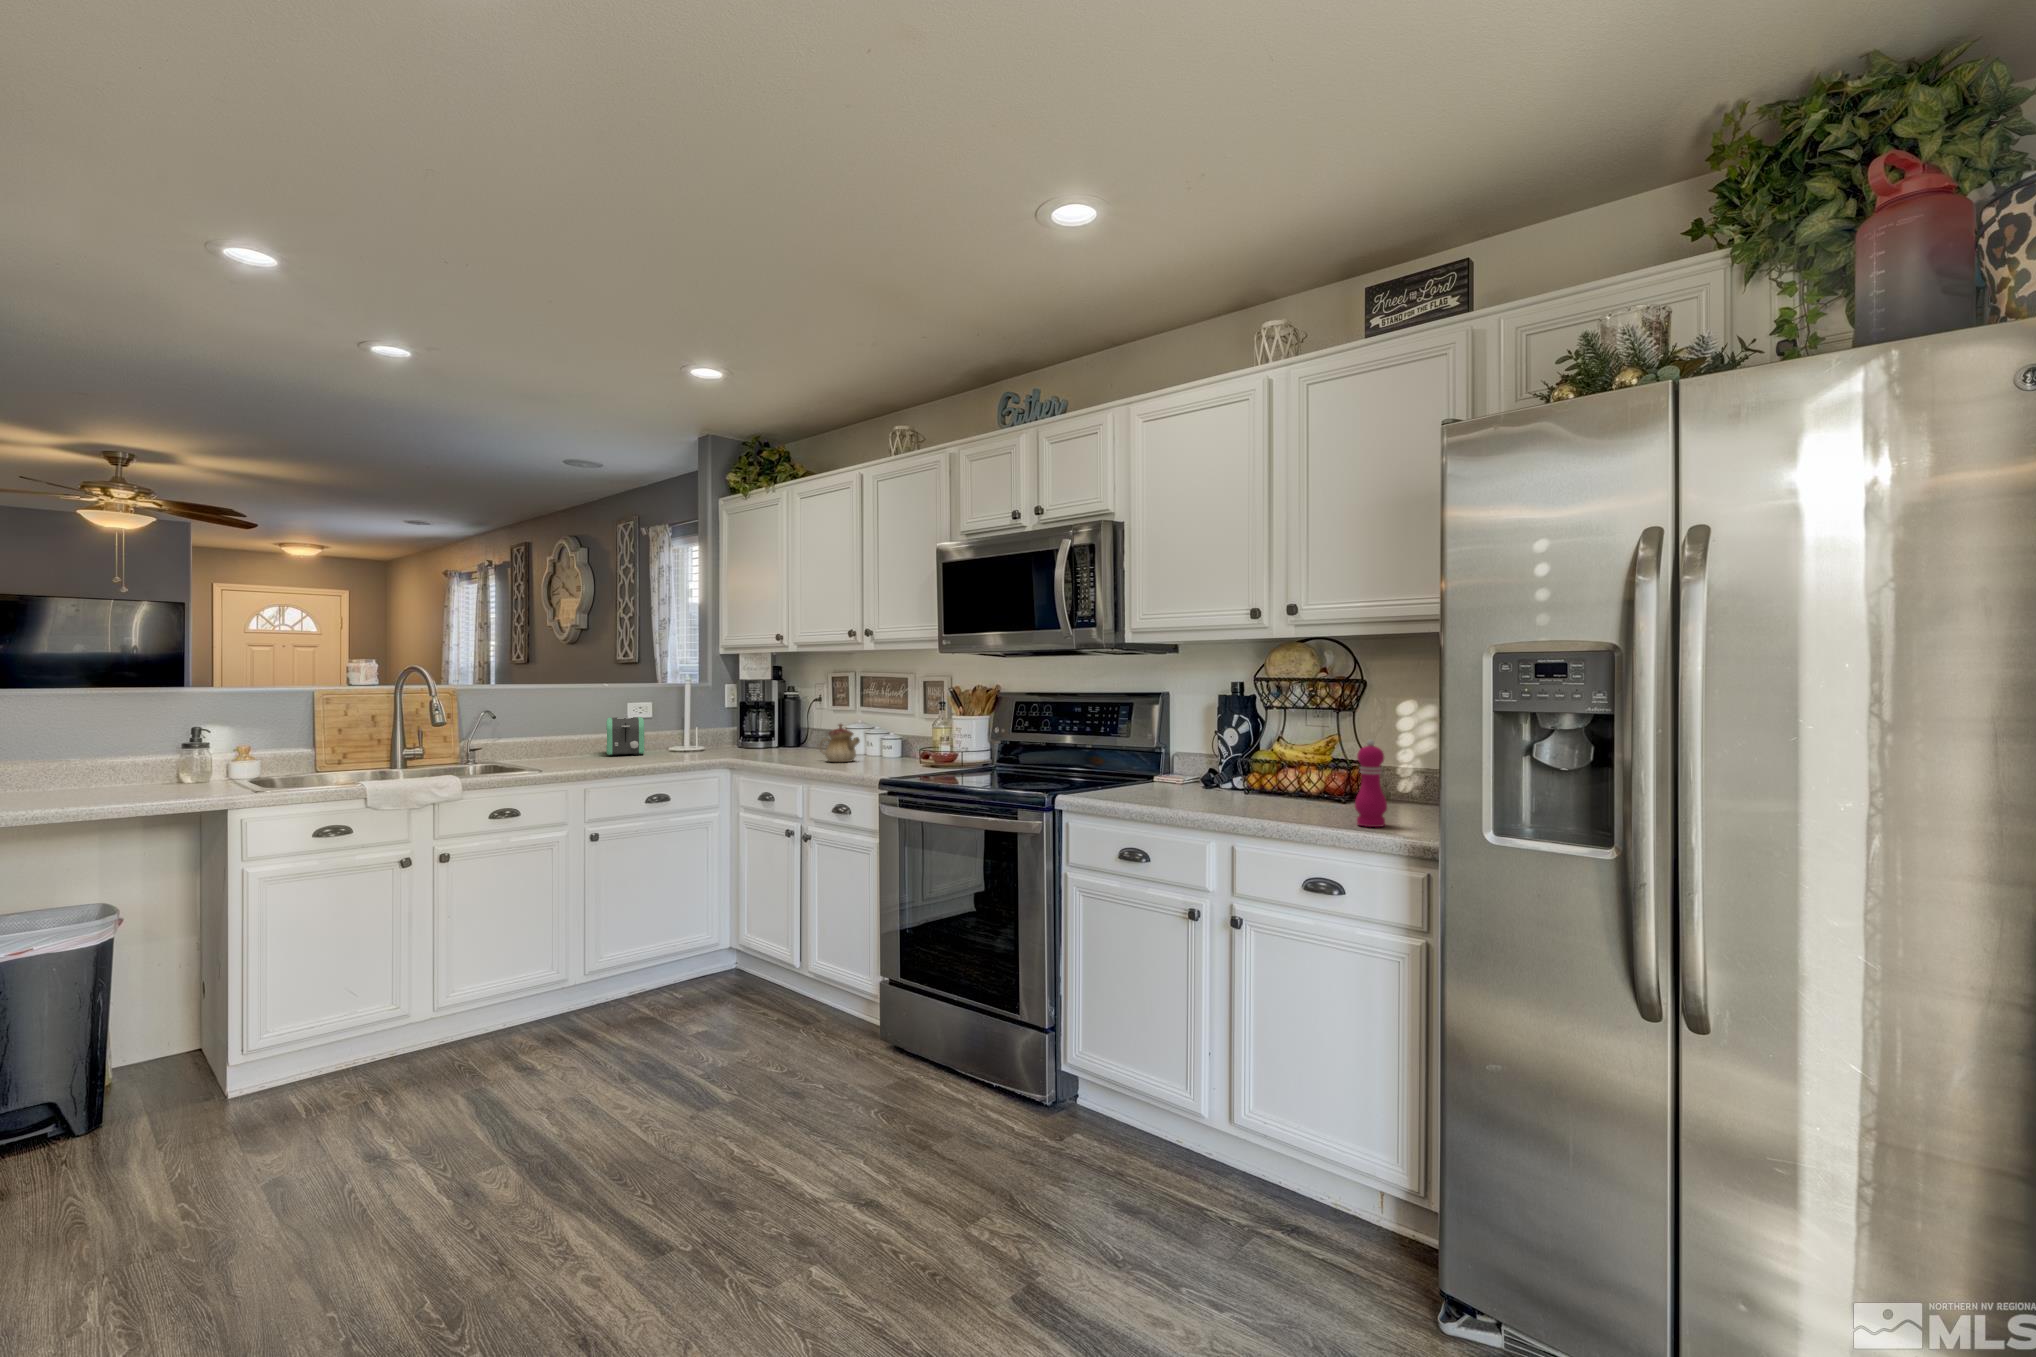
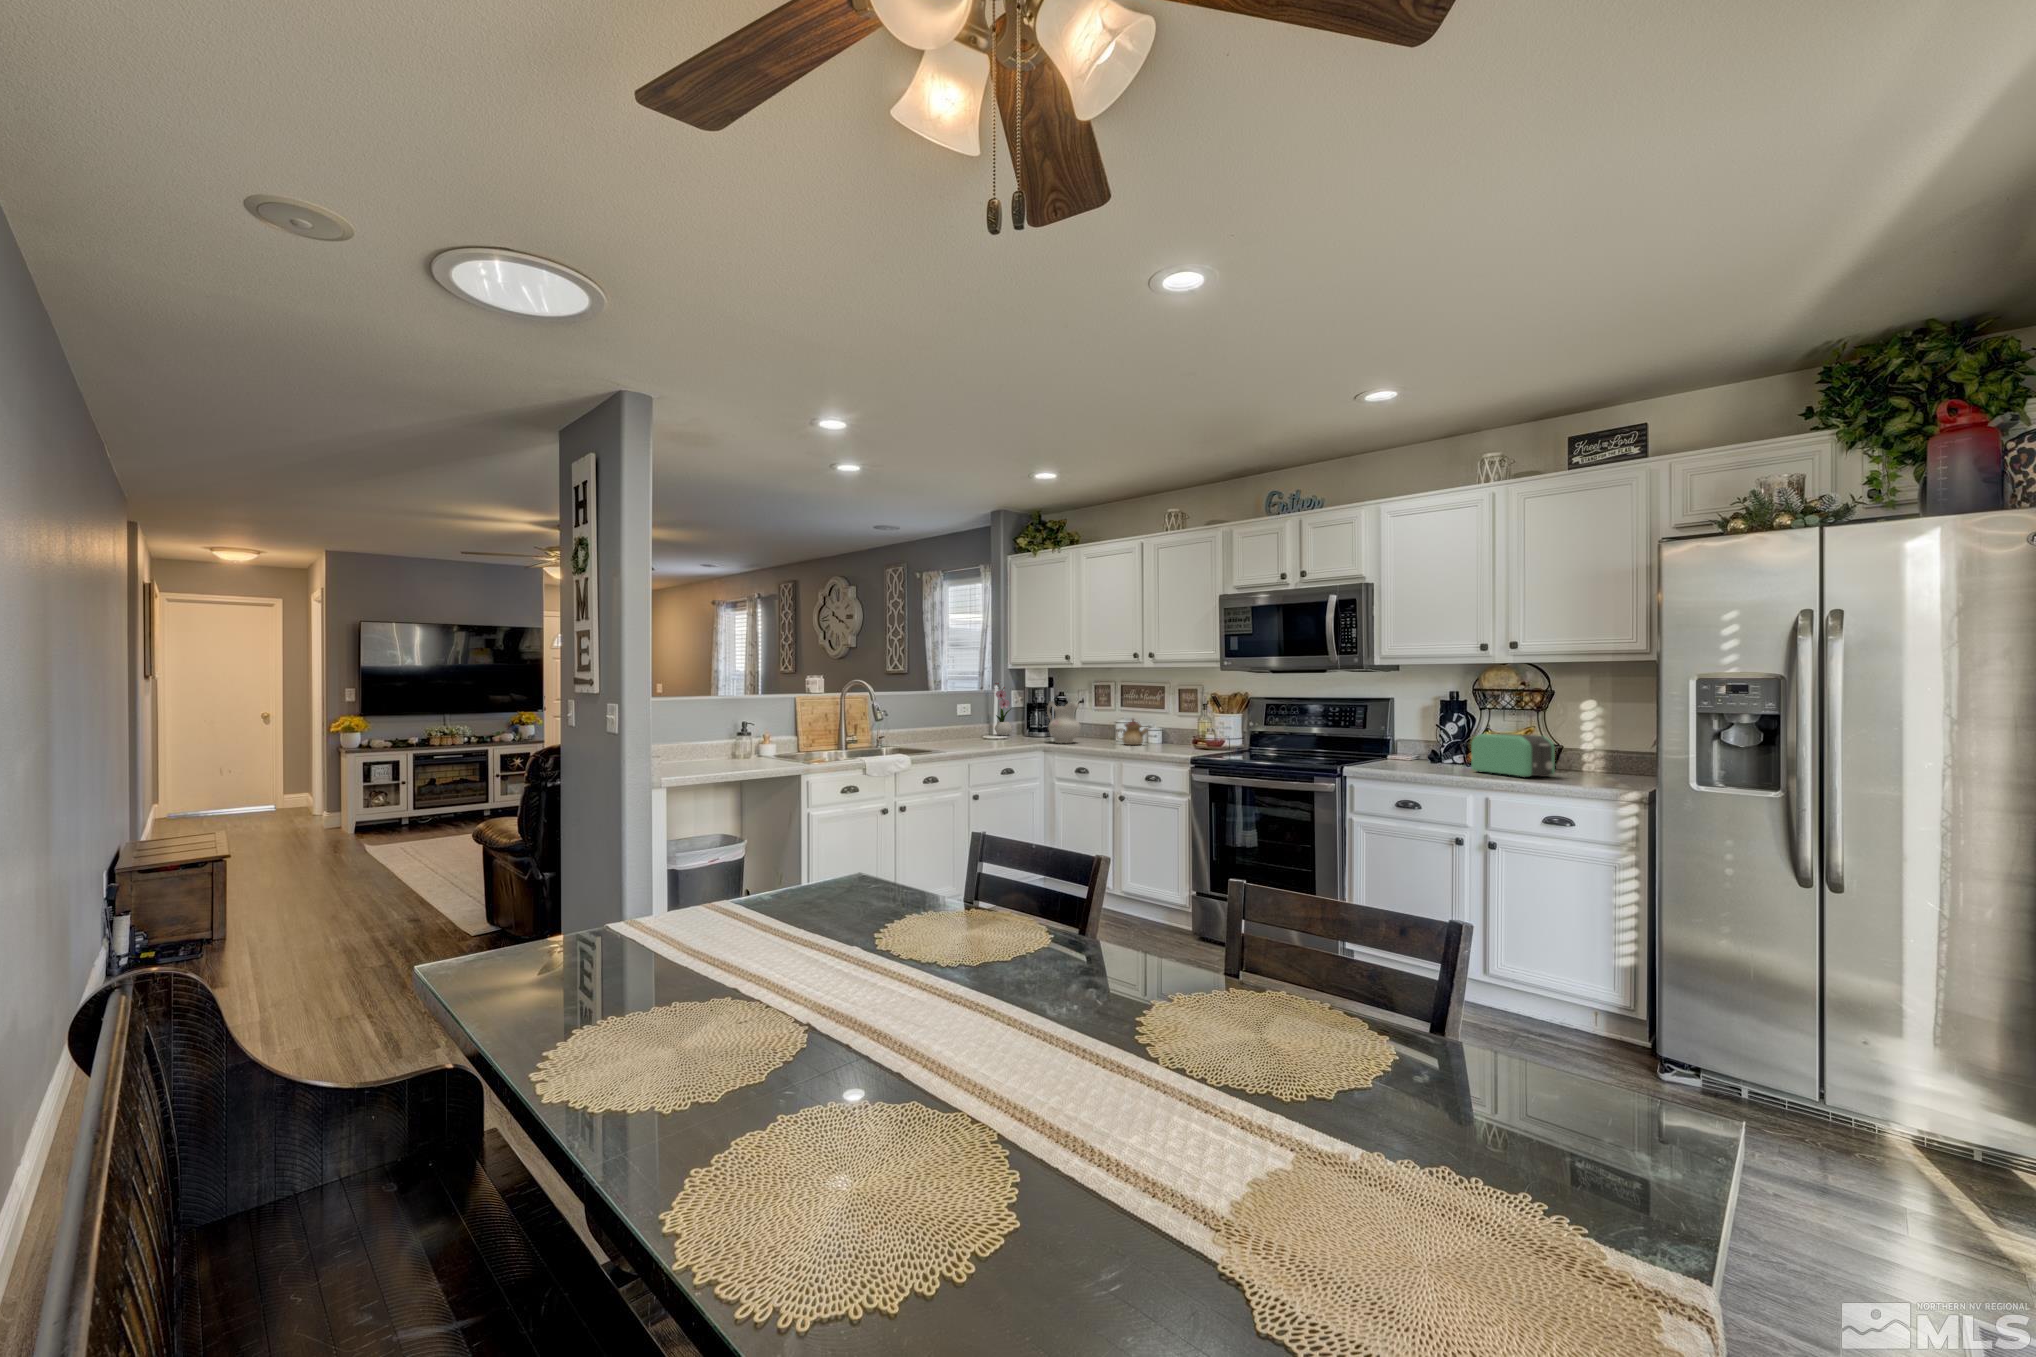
flower arrangement: none [686,675,717,749] -> present [995,683,1012,735]
ceramic pitcher: none [727,700,775,761] -> present [1047,701,1081,743]
toaster: present [606,717,644,756] -> present [1471,733,1555,777]
pepper mill: present [1355,739,1387,827] -> none [1578,730,1601,785]

